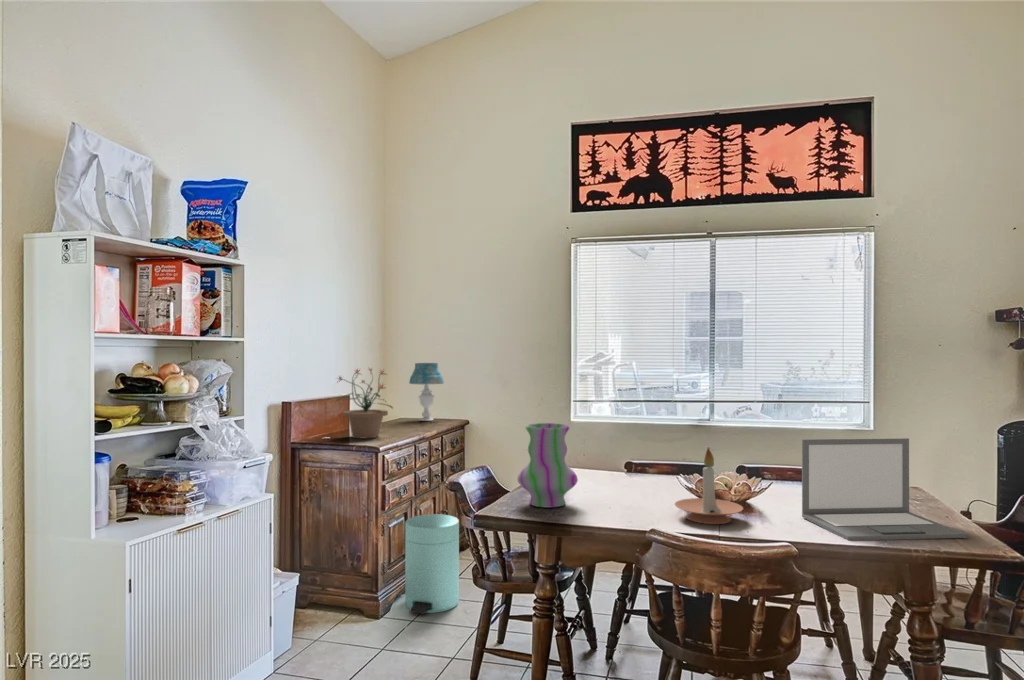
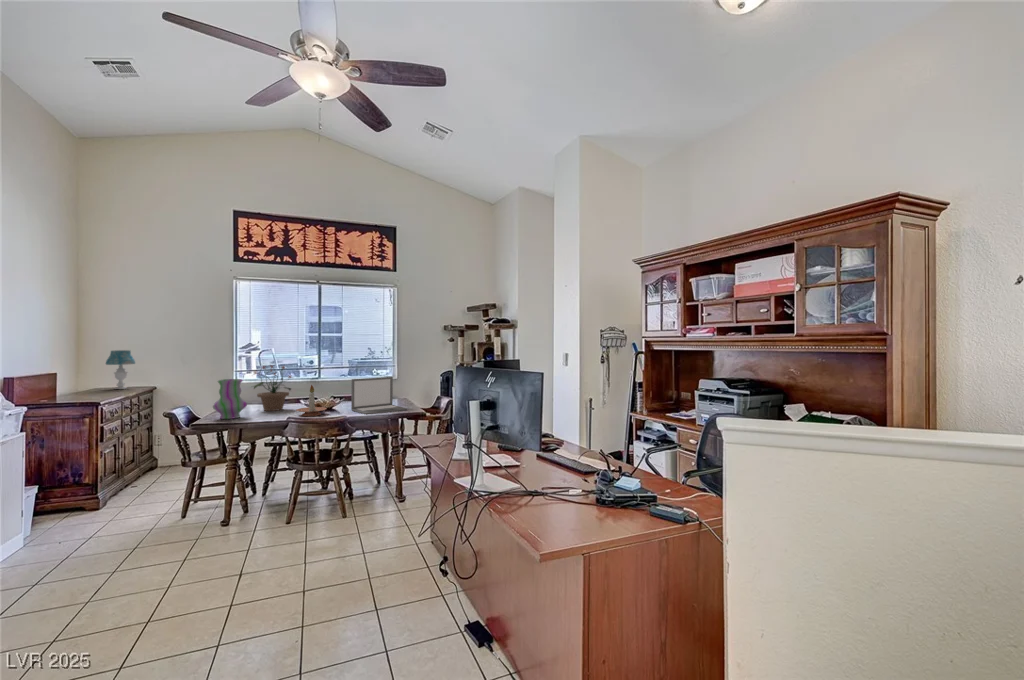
potted plant: present [336,369,393,438] -> present [254,366,291,411]
trash can: present [405,514,459,614] -> none [117,442,159,501]

